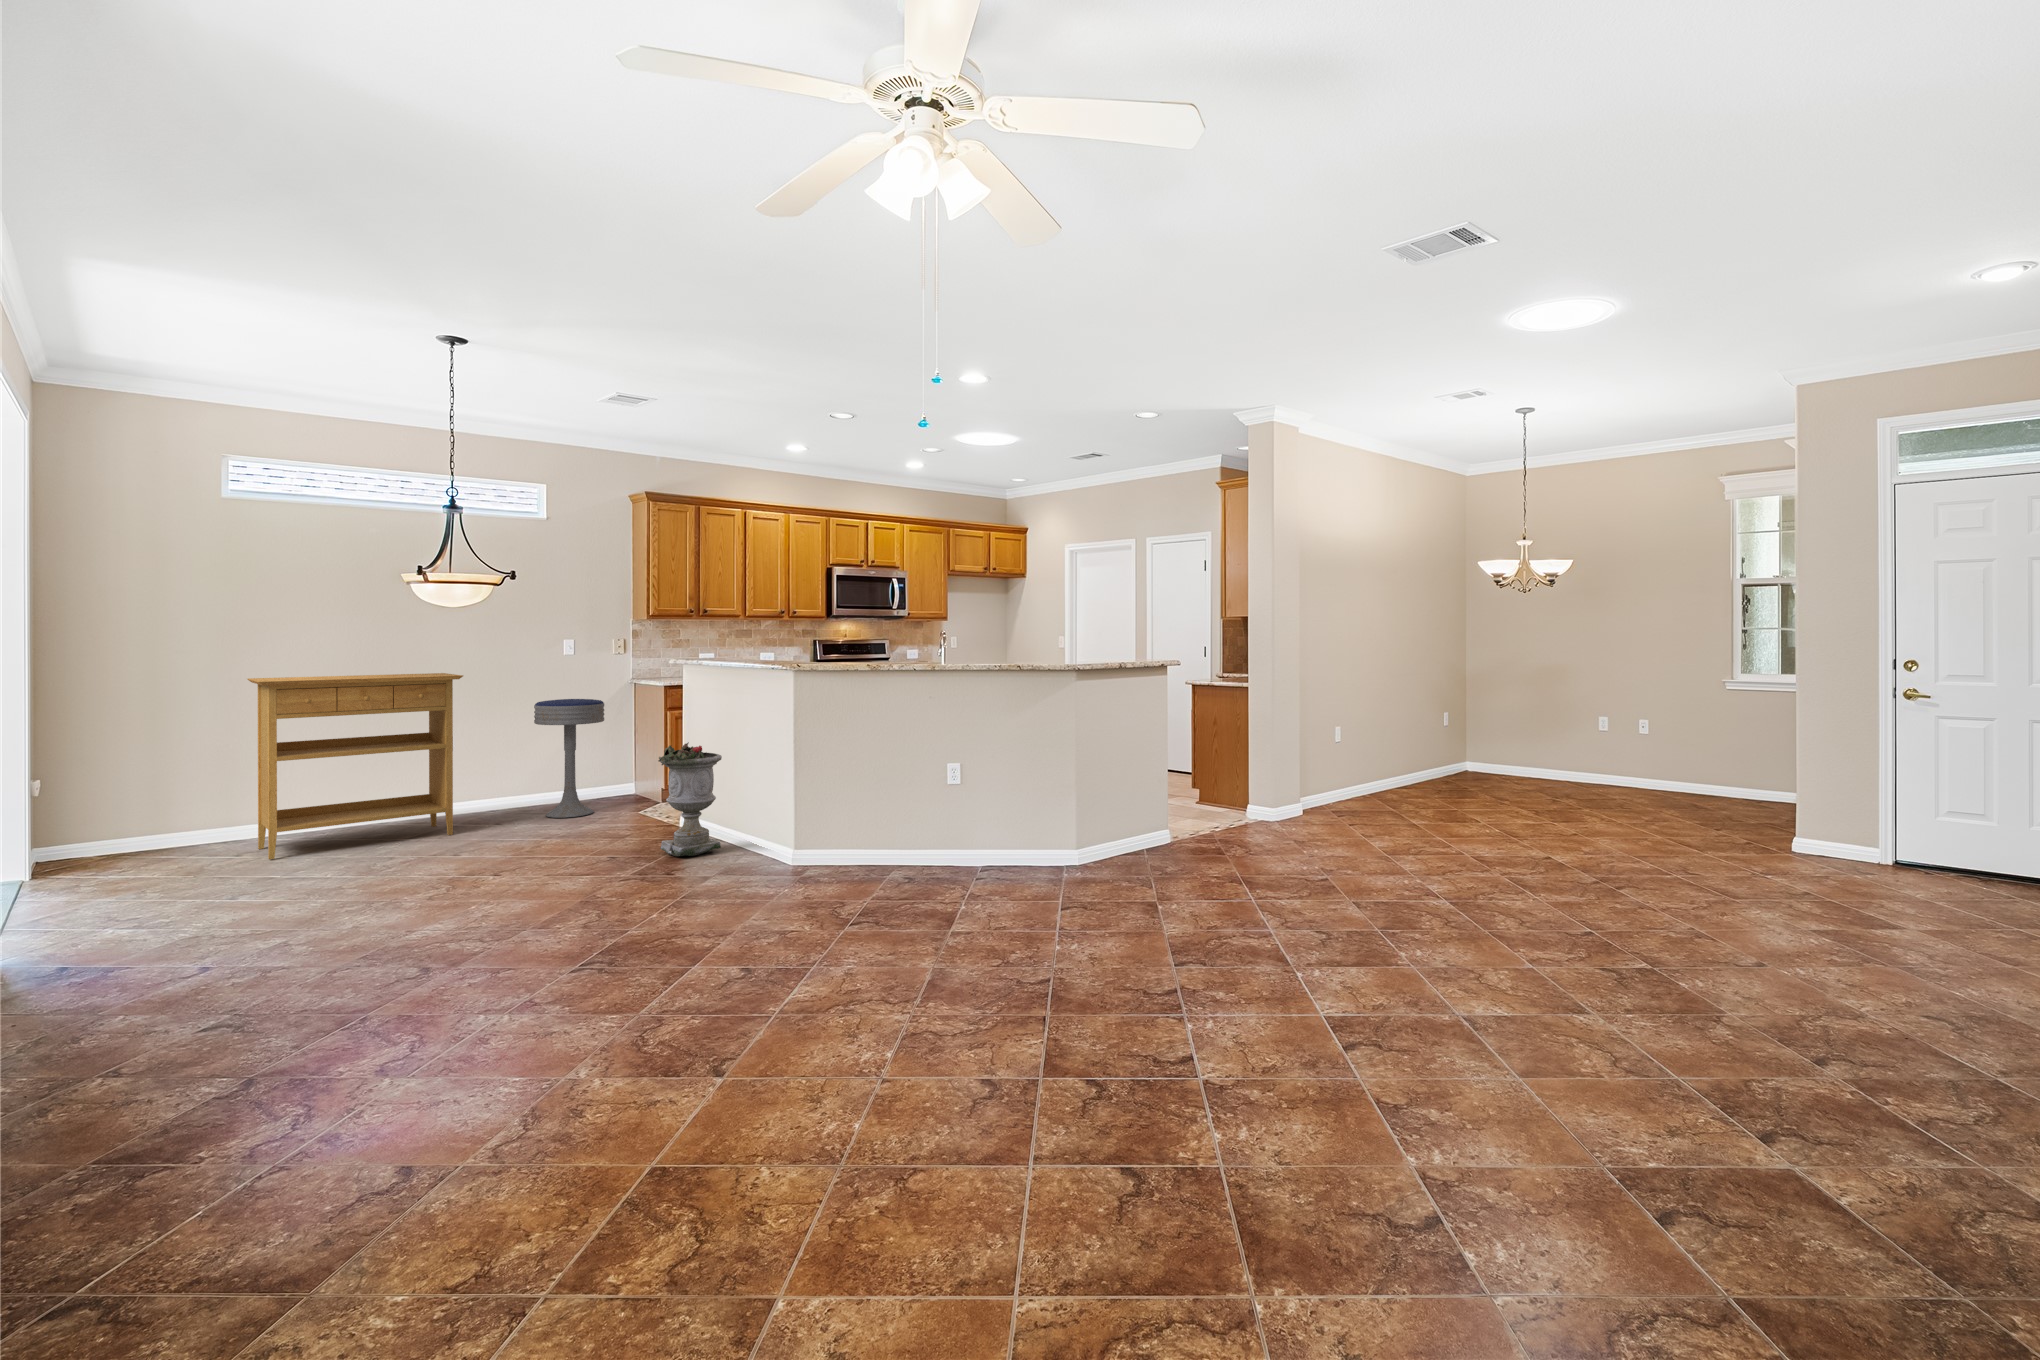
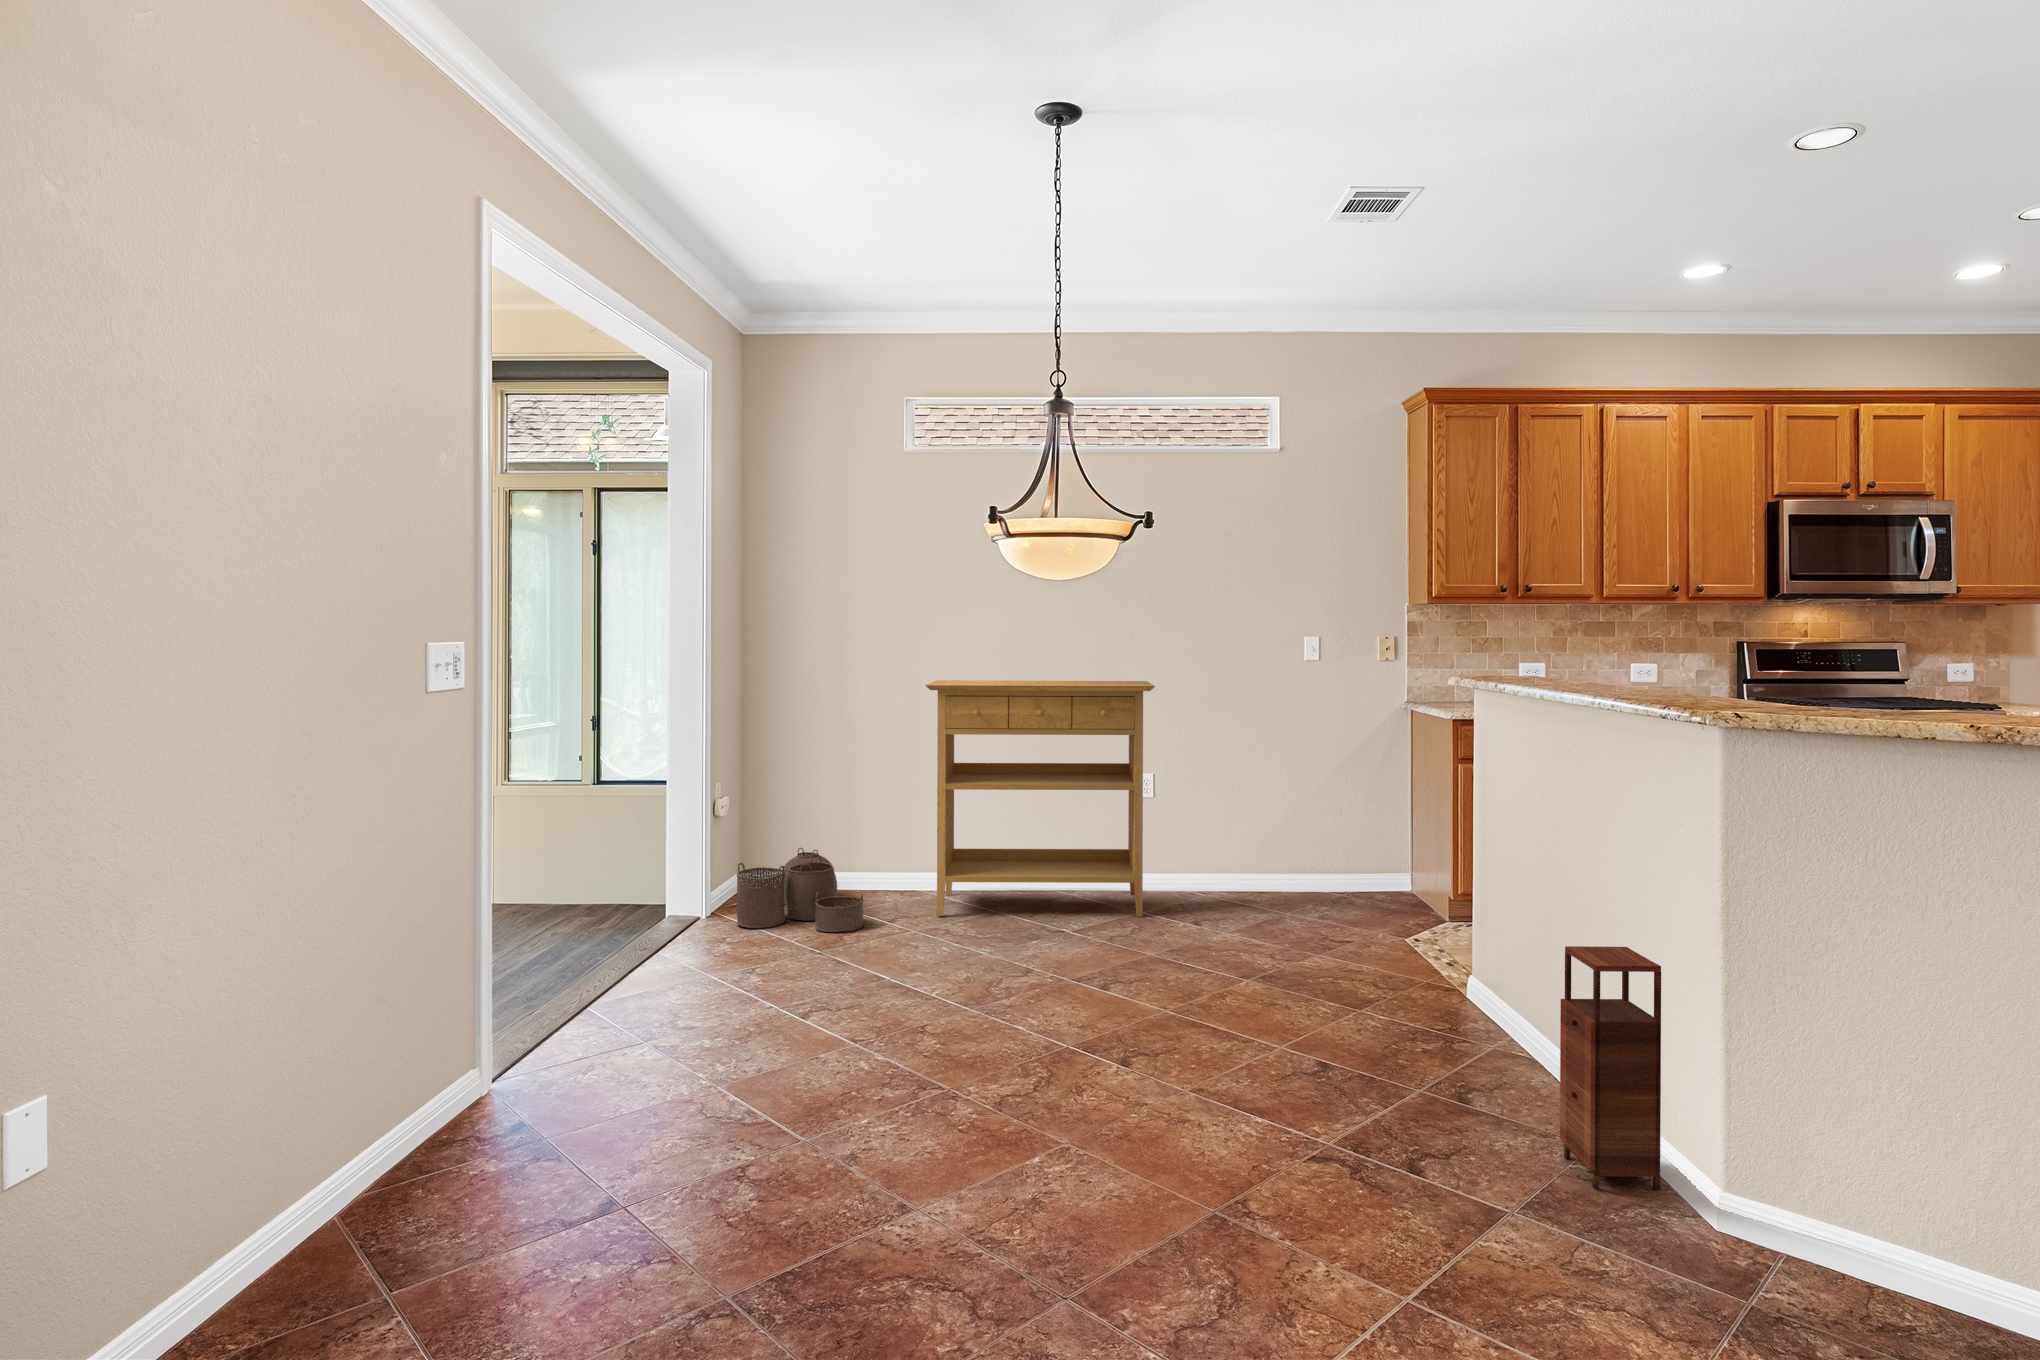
bar stool: present [534,699,604,818] -> none [1257,728,1356,915]
planter: present [658,742,722,856] -> none [1404,834,1533,1075]
storage cabinet: none [737,775,777,874] -> present [1560,946,1661,1189]
woven basket: none [48,828,202,894] -> present [737,848,863,932]

